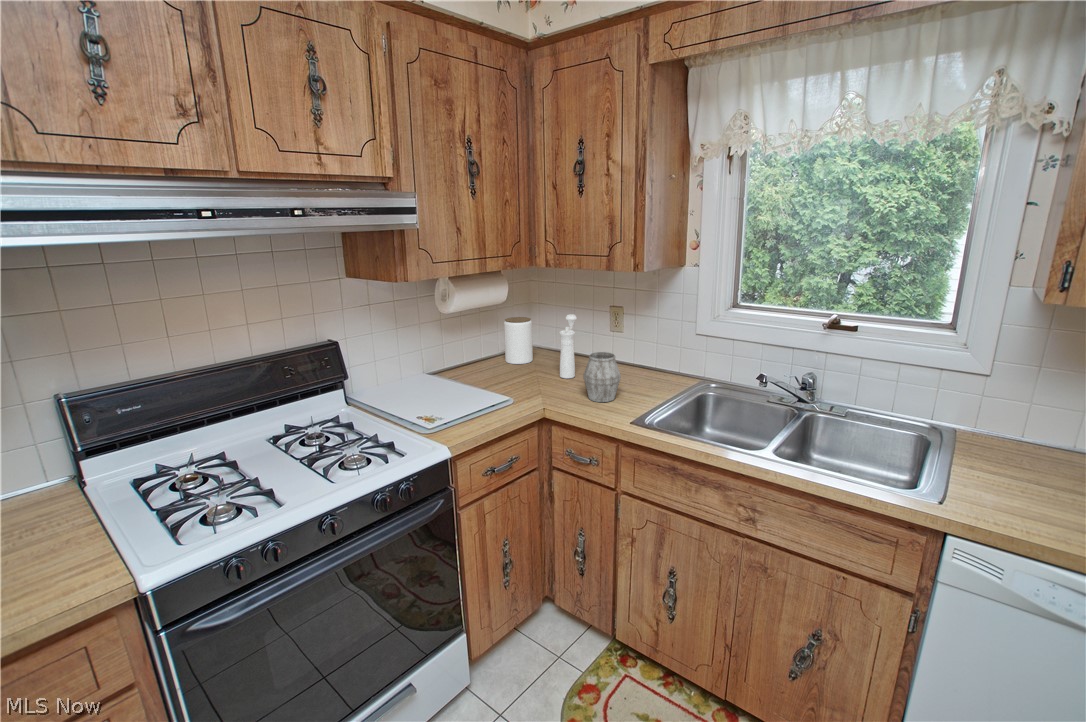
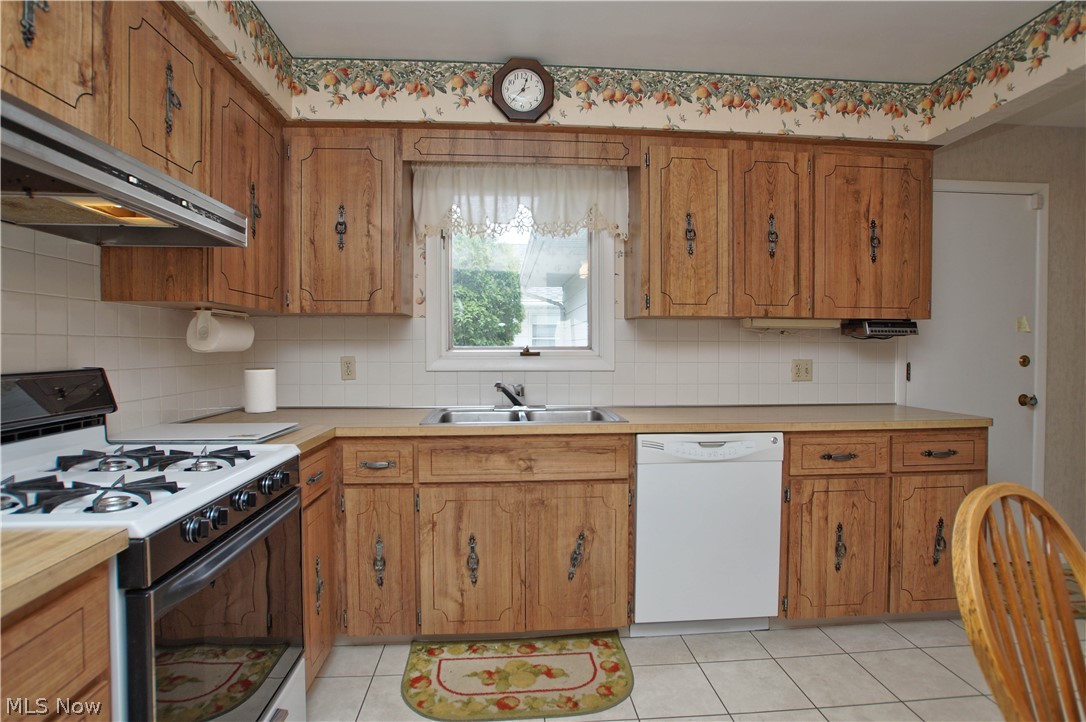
pepper mill: present [559,314,577,378] -> none [318,359,338,413]
mug: present [583,352,621,402] -> none [366,378,399,418]

